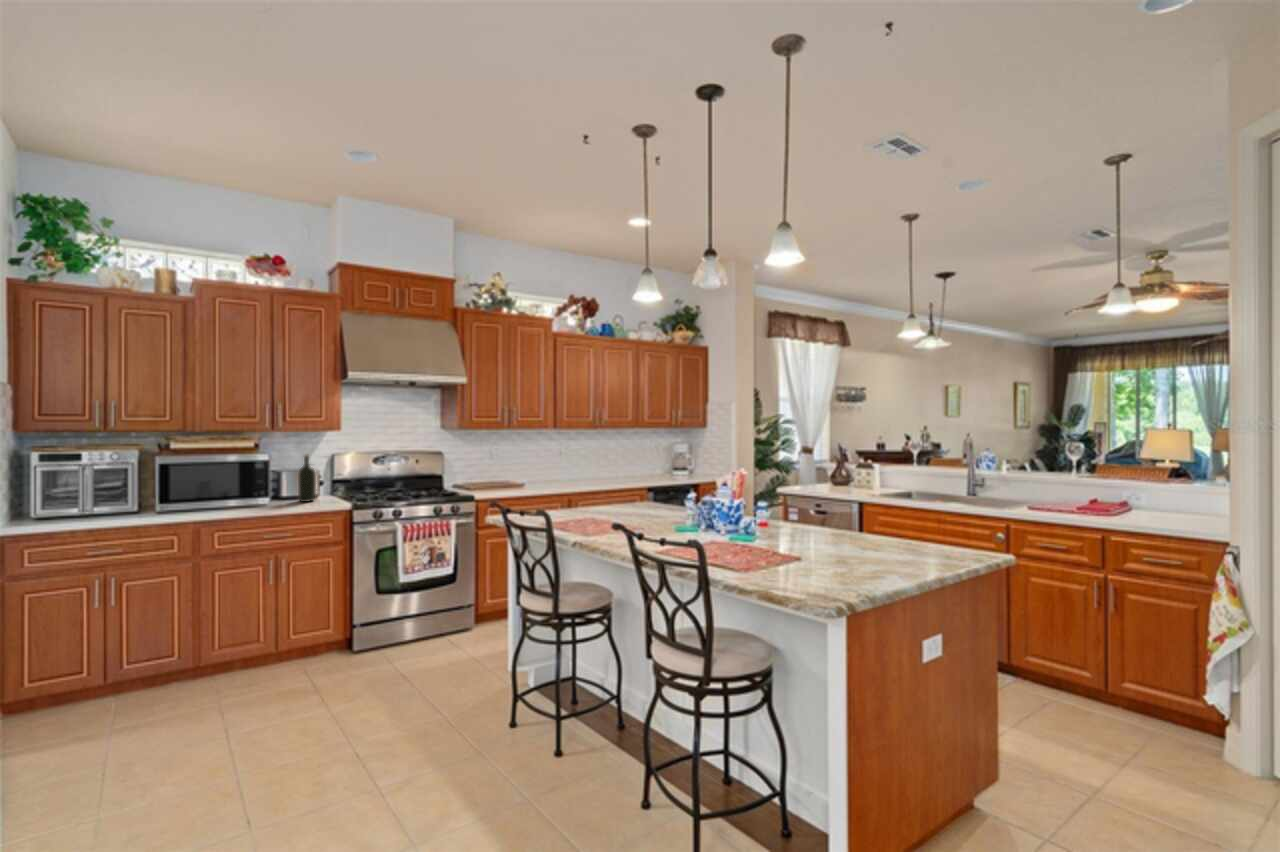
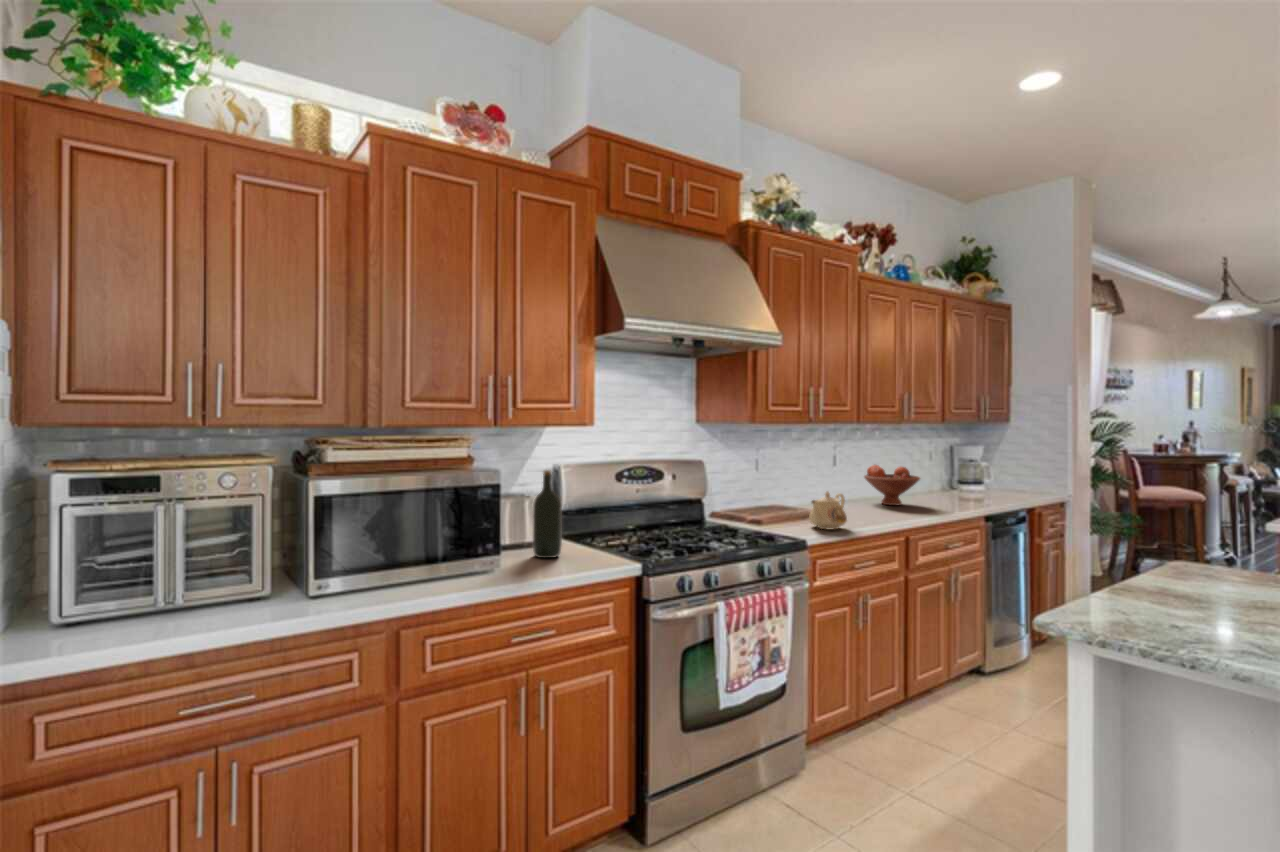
fruit bowl: none [573,455,608,481] -> present [864,465,920,505]
teapot: none [494,469,524,492] -> present [809,491,847,529]

